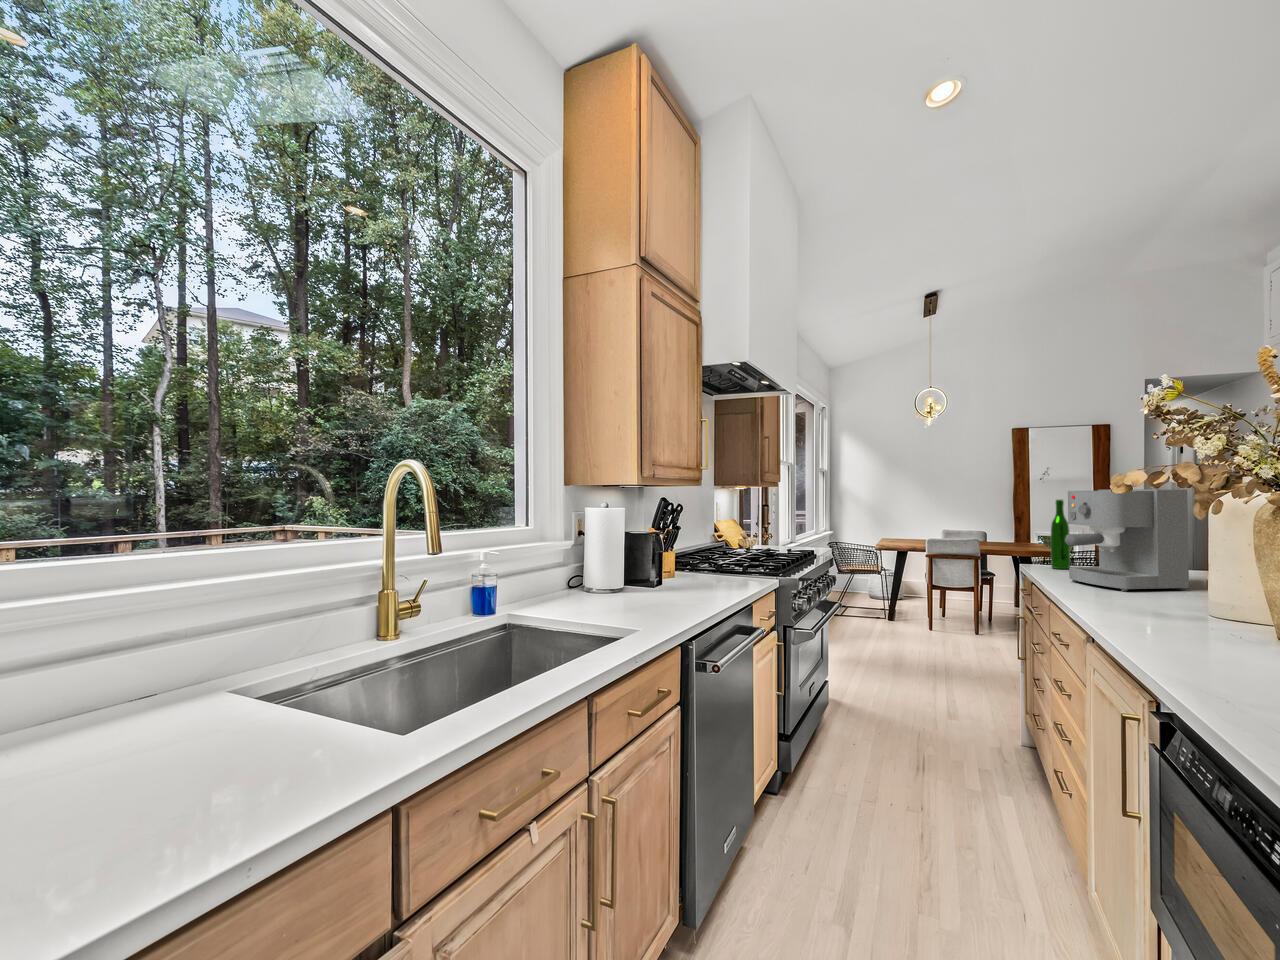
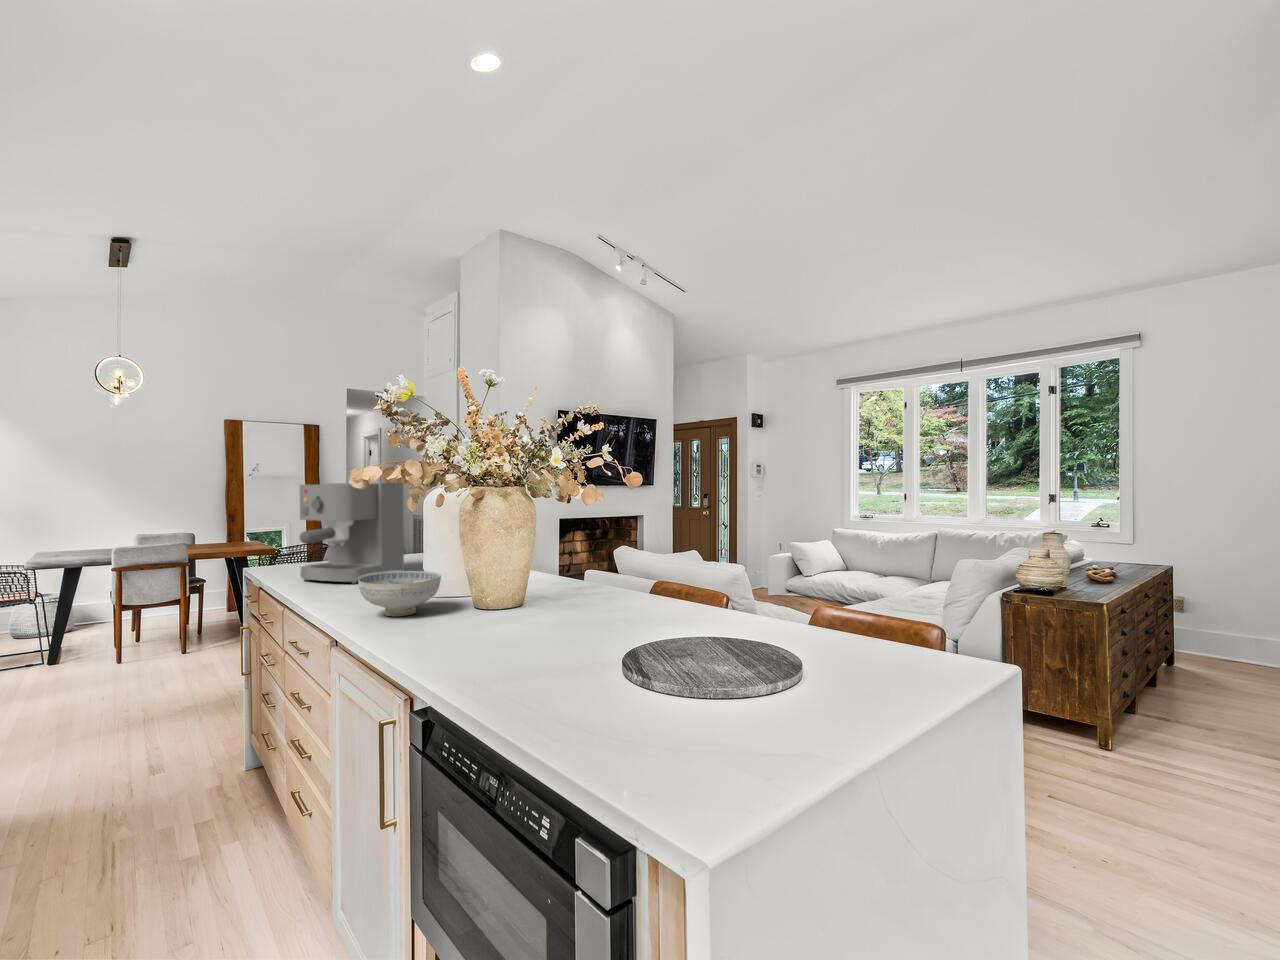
wine bottle: present [1051,500,1070,569] -> none [277,495,297,569]
ceramic bowl: none [1114,580,1217,628] -> present [358,571,441,616]

